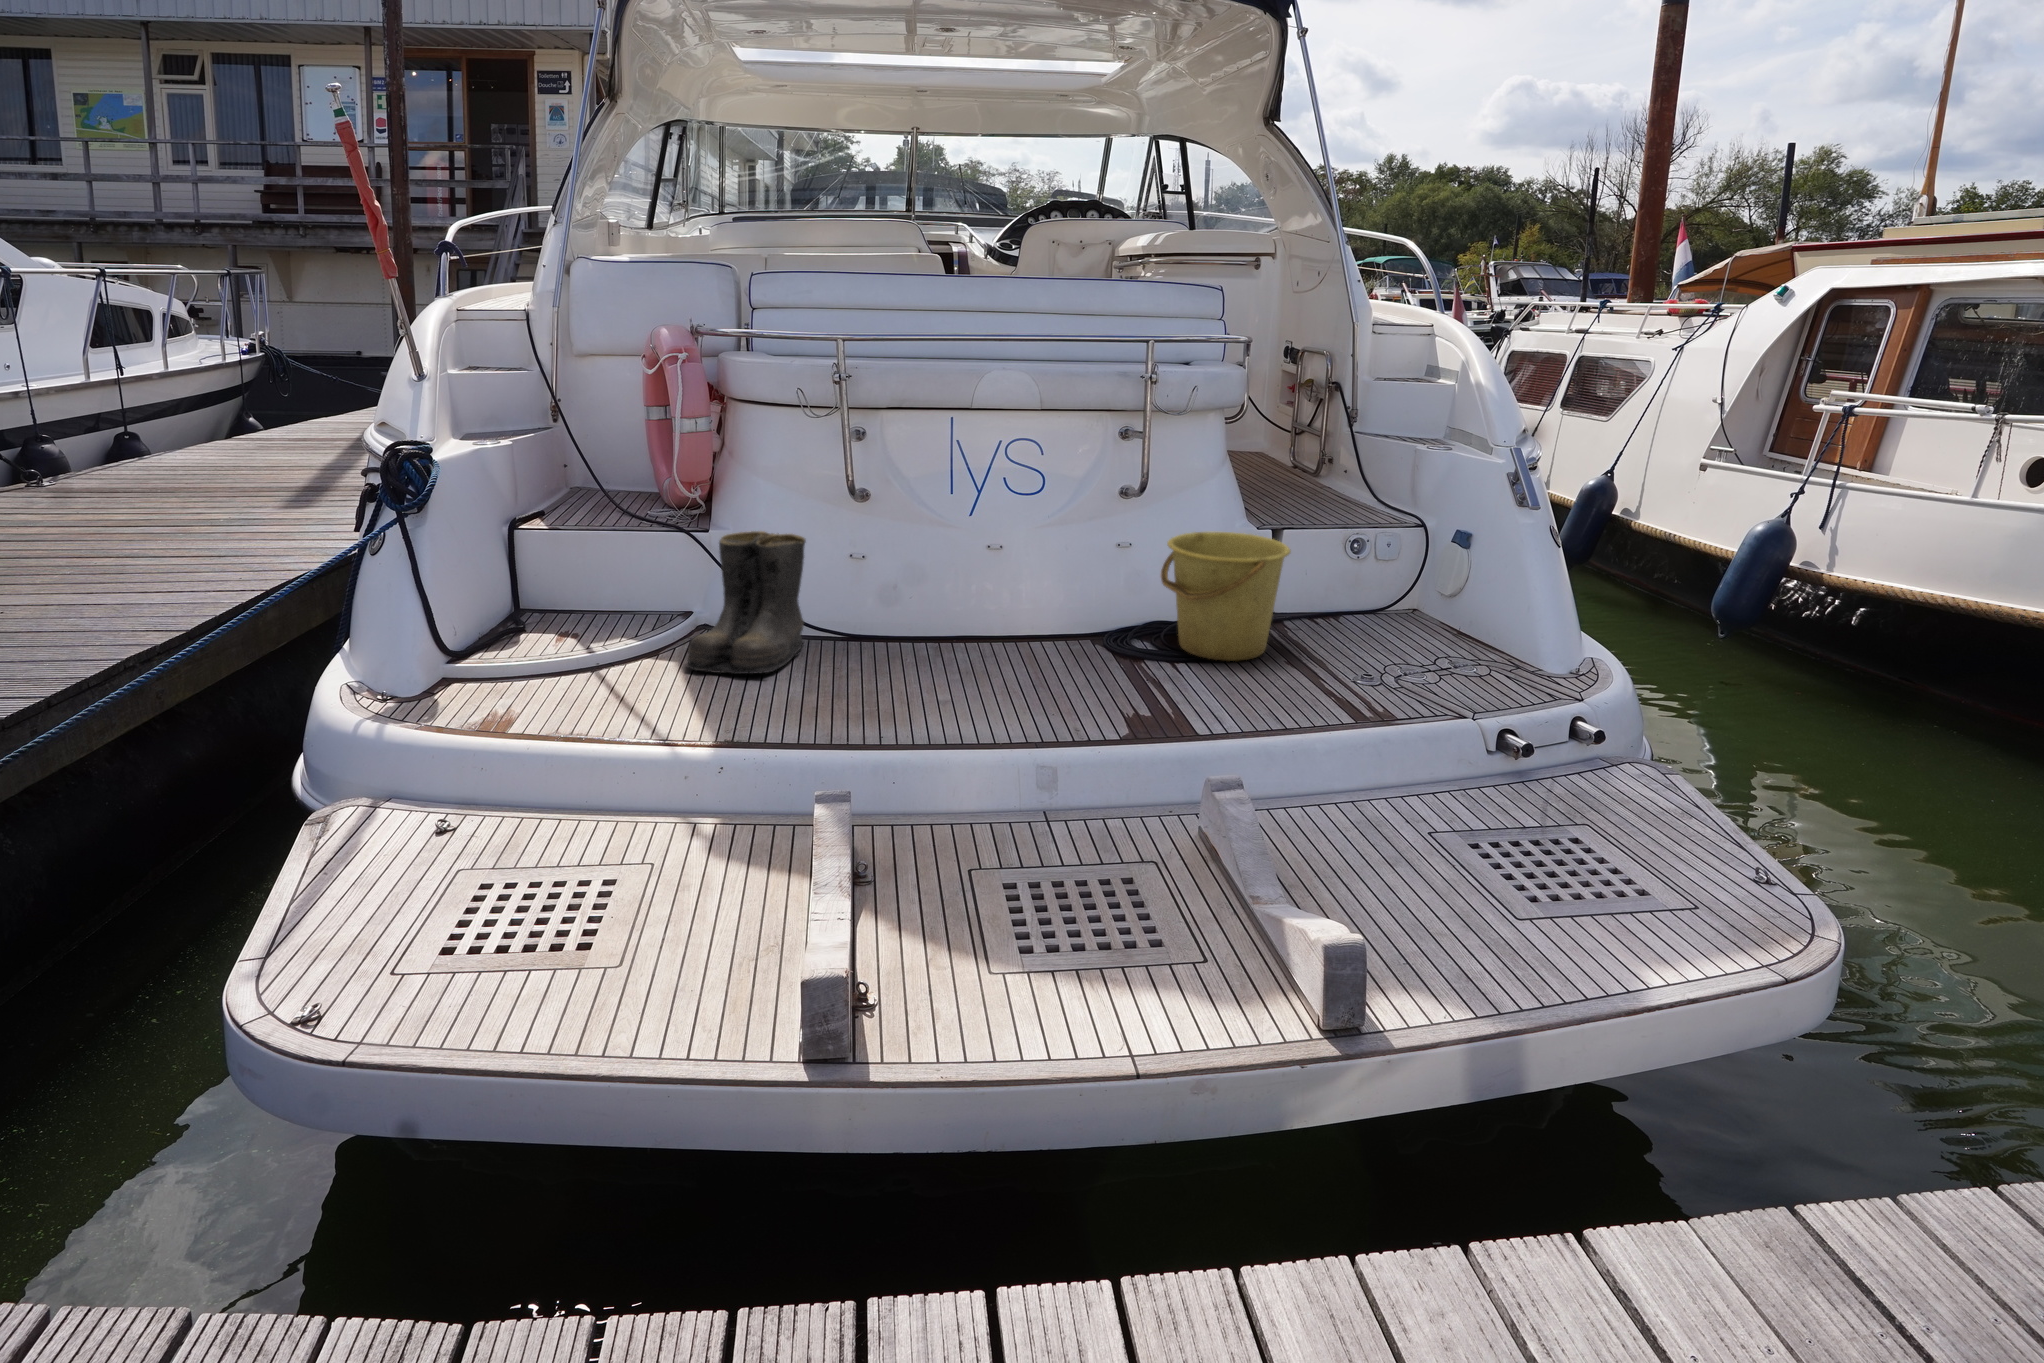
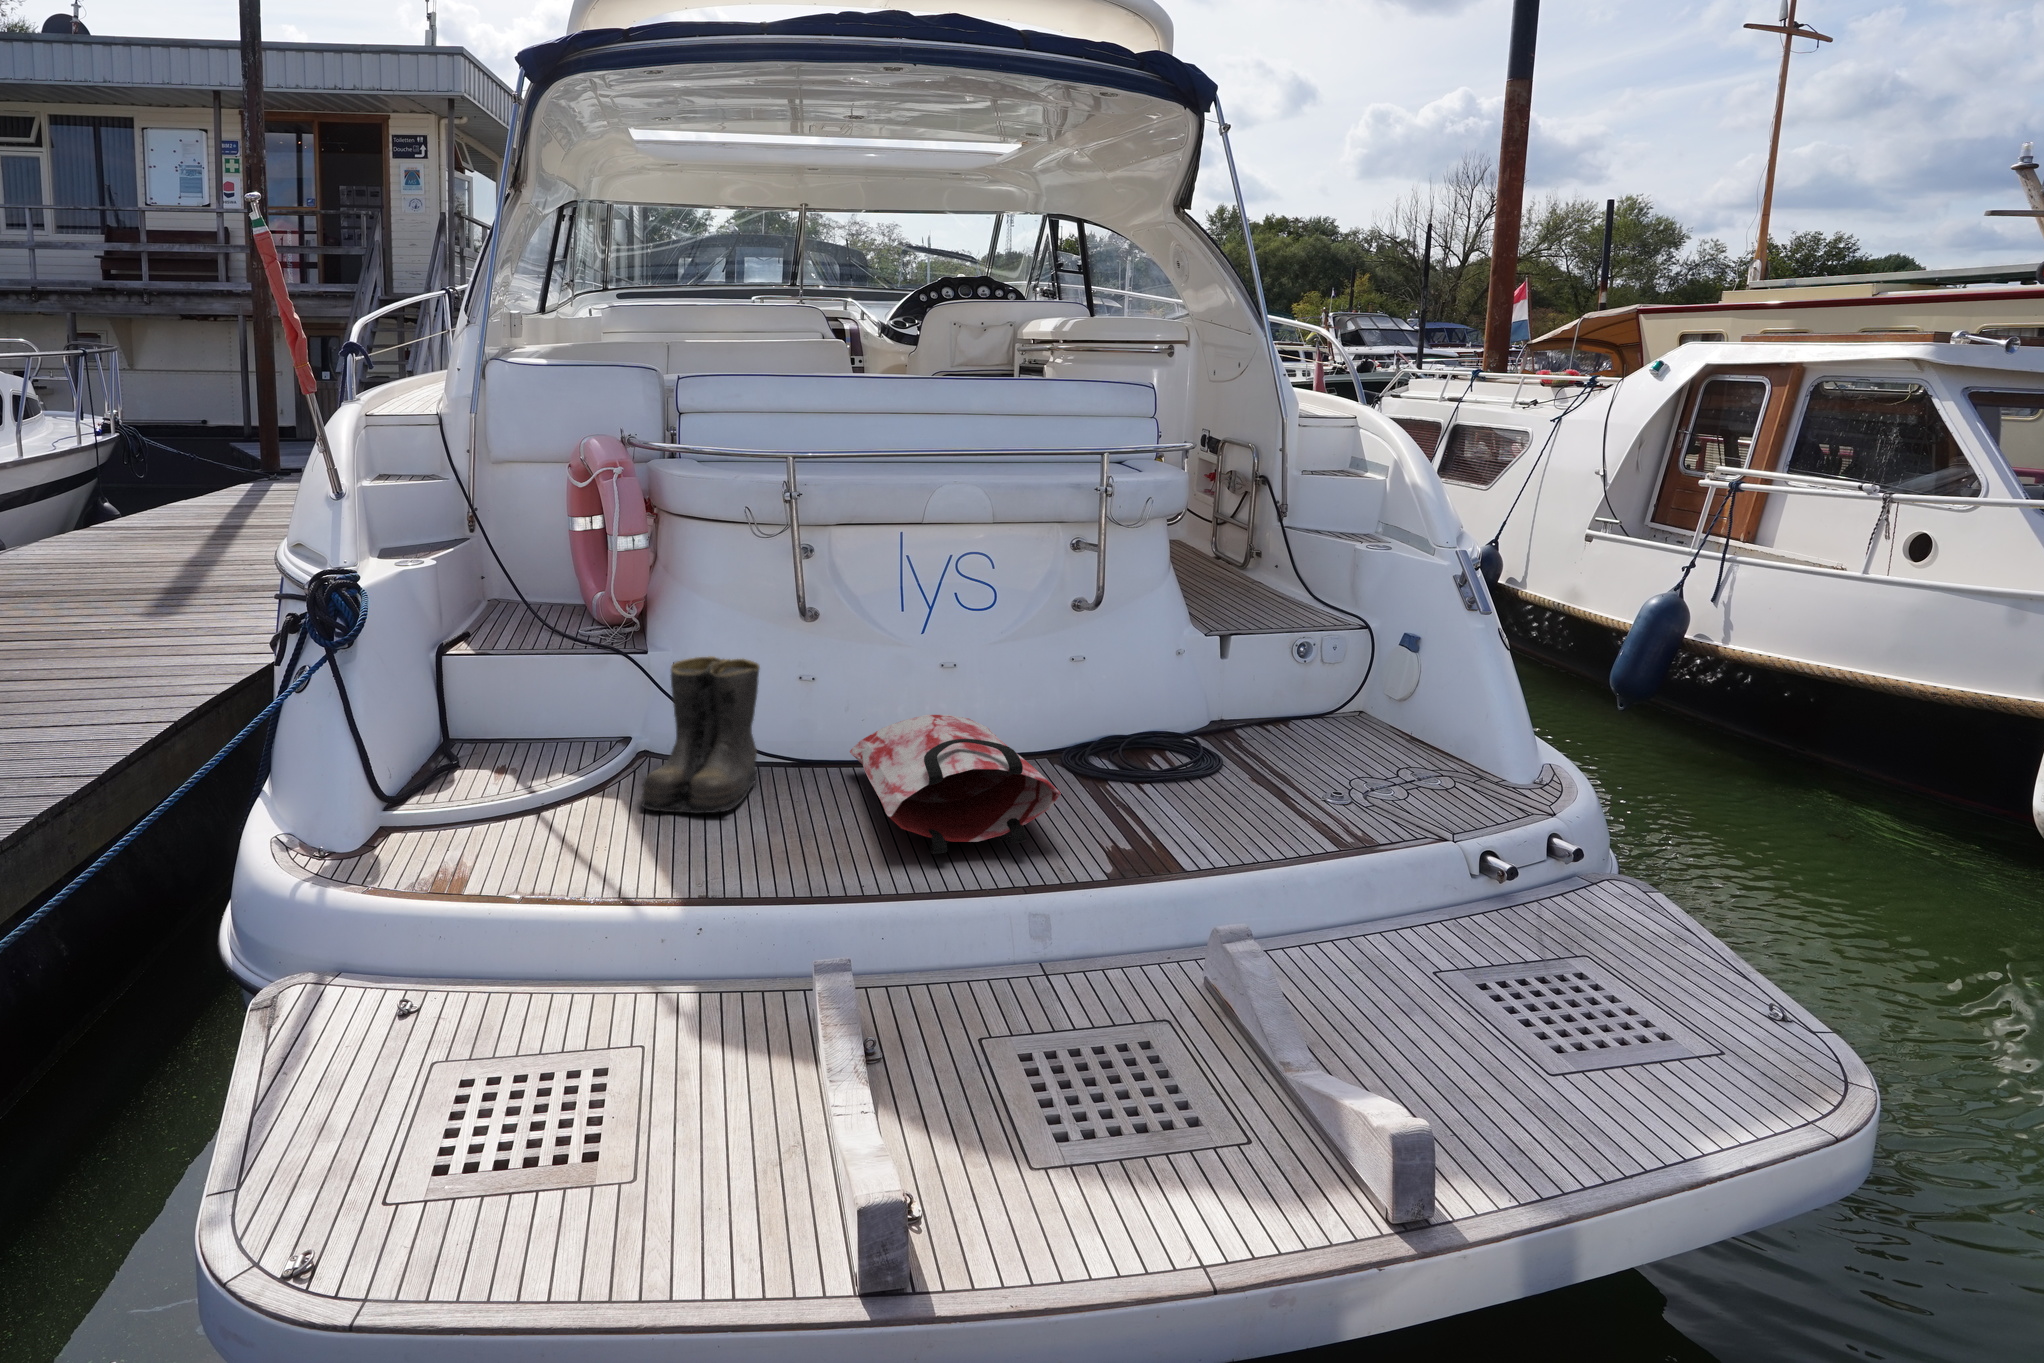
bucket: present [1161,532,1291,661] -> none [1120,643,1254,779]
bag: none [893,591,1078,712] -> present [850,715,1061,854]

